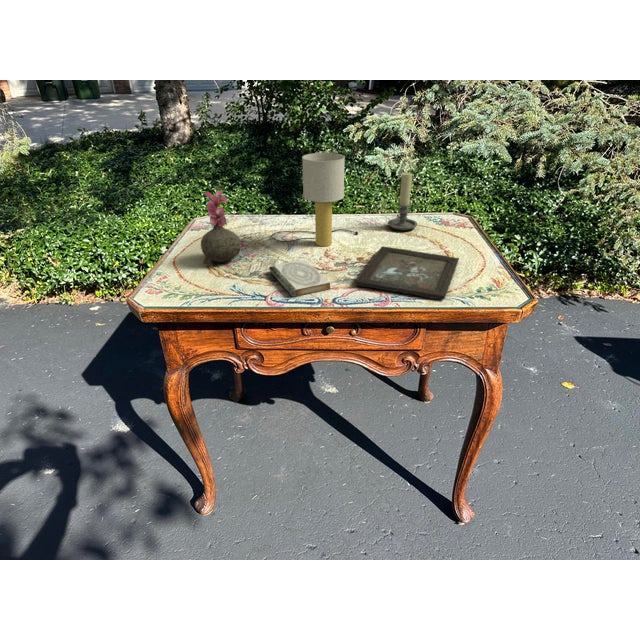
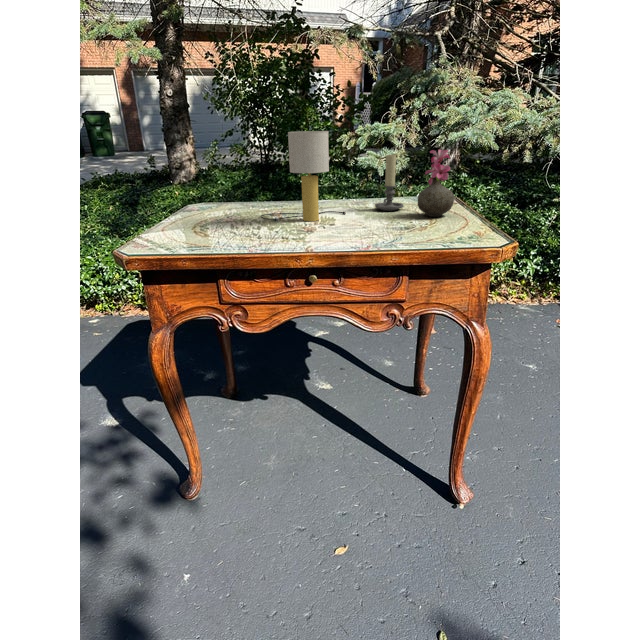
vase: present [201,190,240,263] -> present [418,150,454,217]
tray: present [355,246,459,300] -> none [338,217,443,247]
book: present [269,260,330,297] -> none [254,225,313,249]

